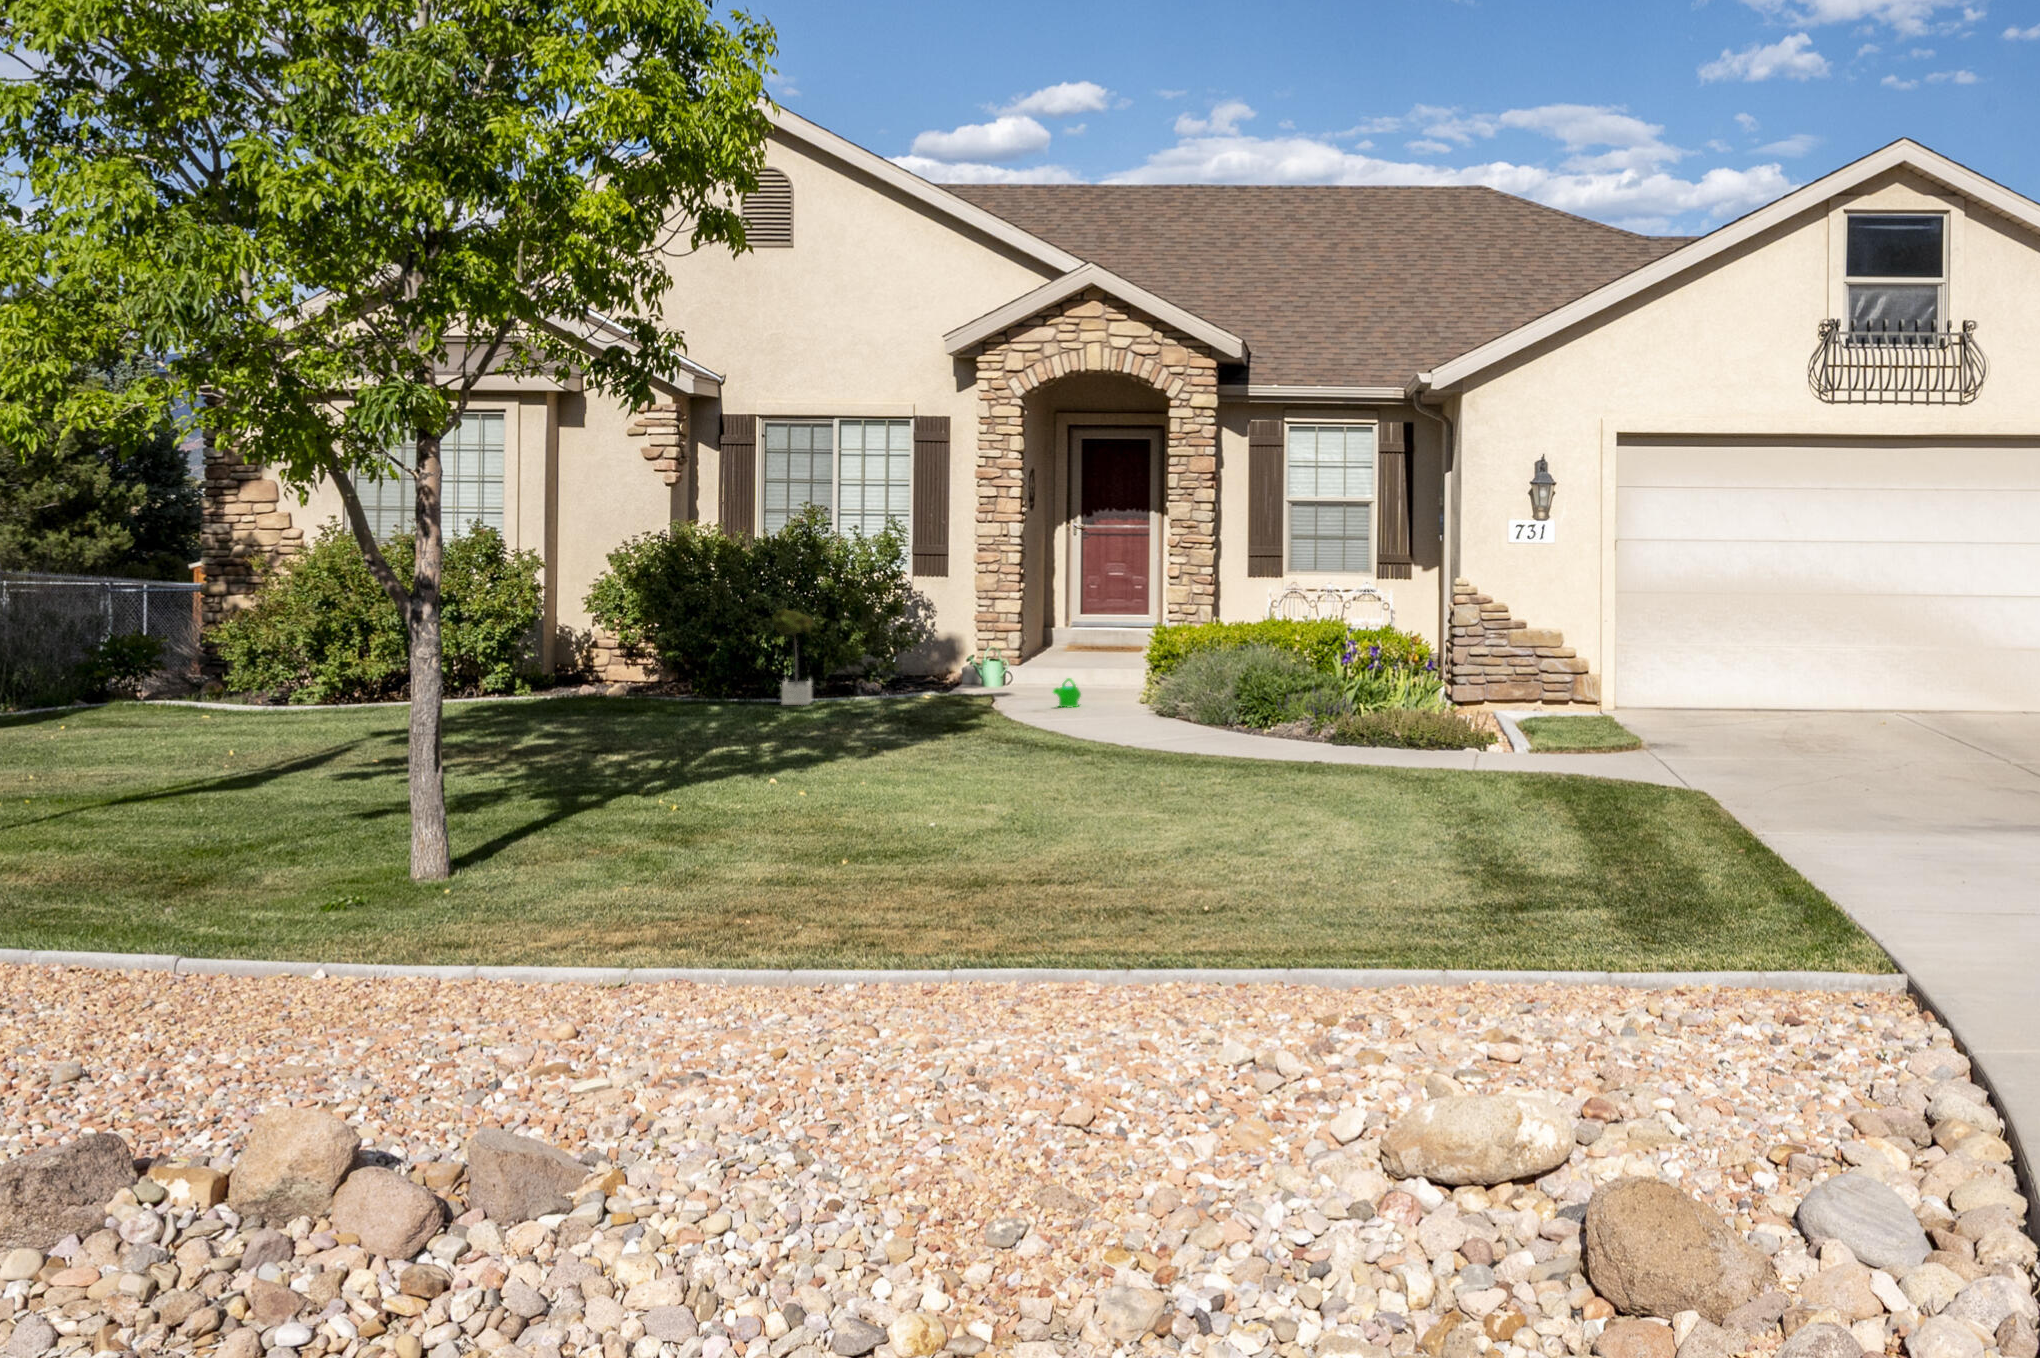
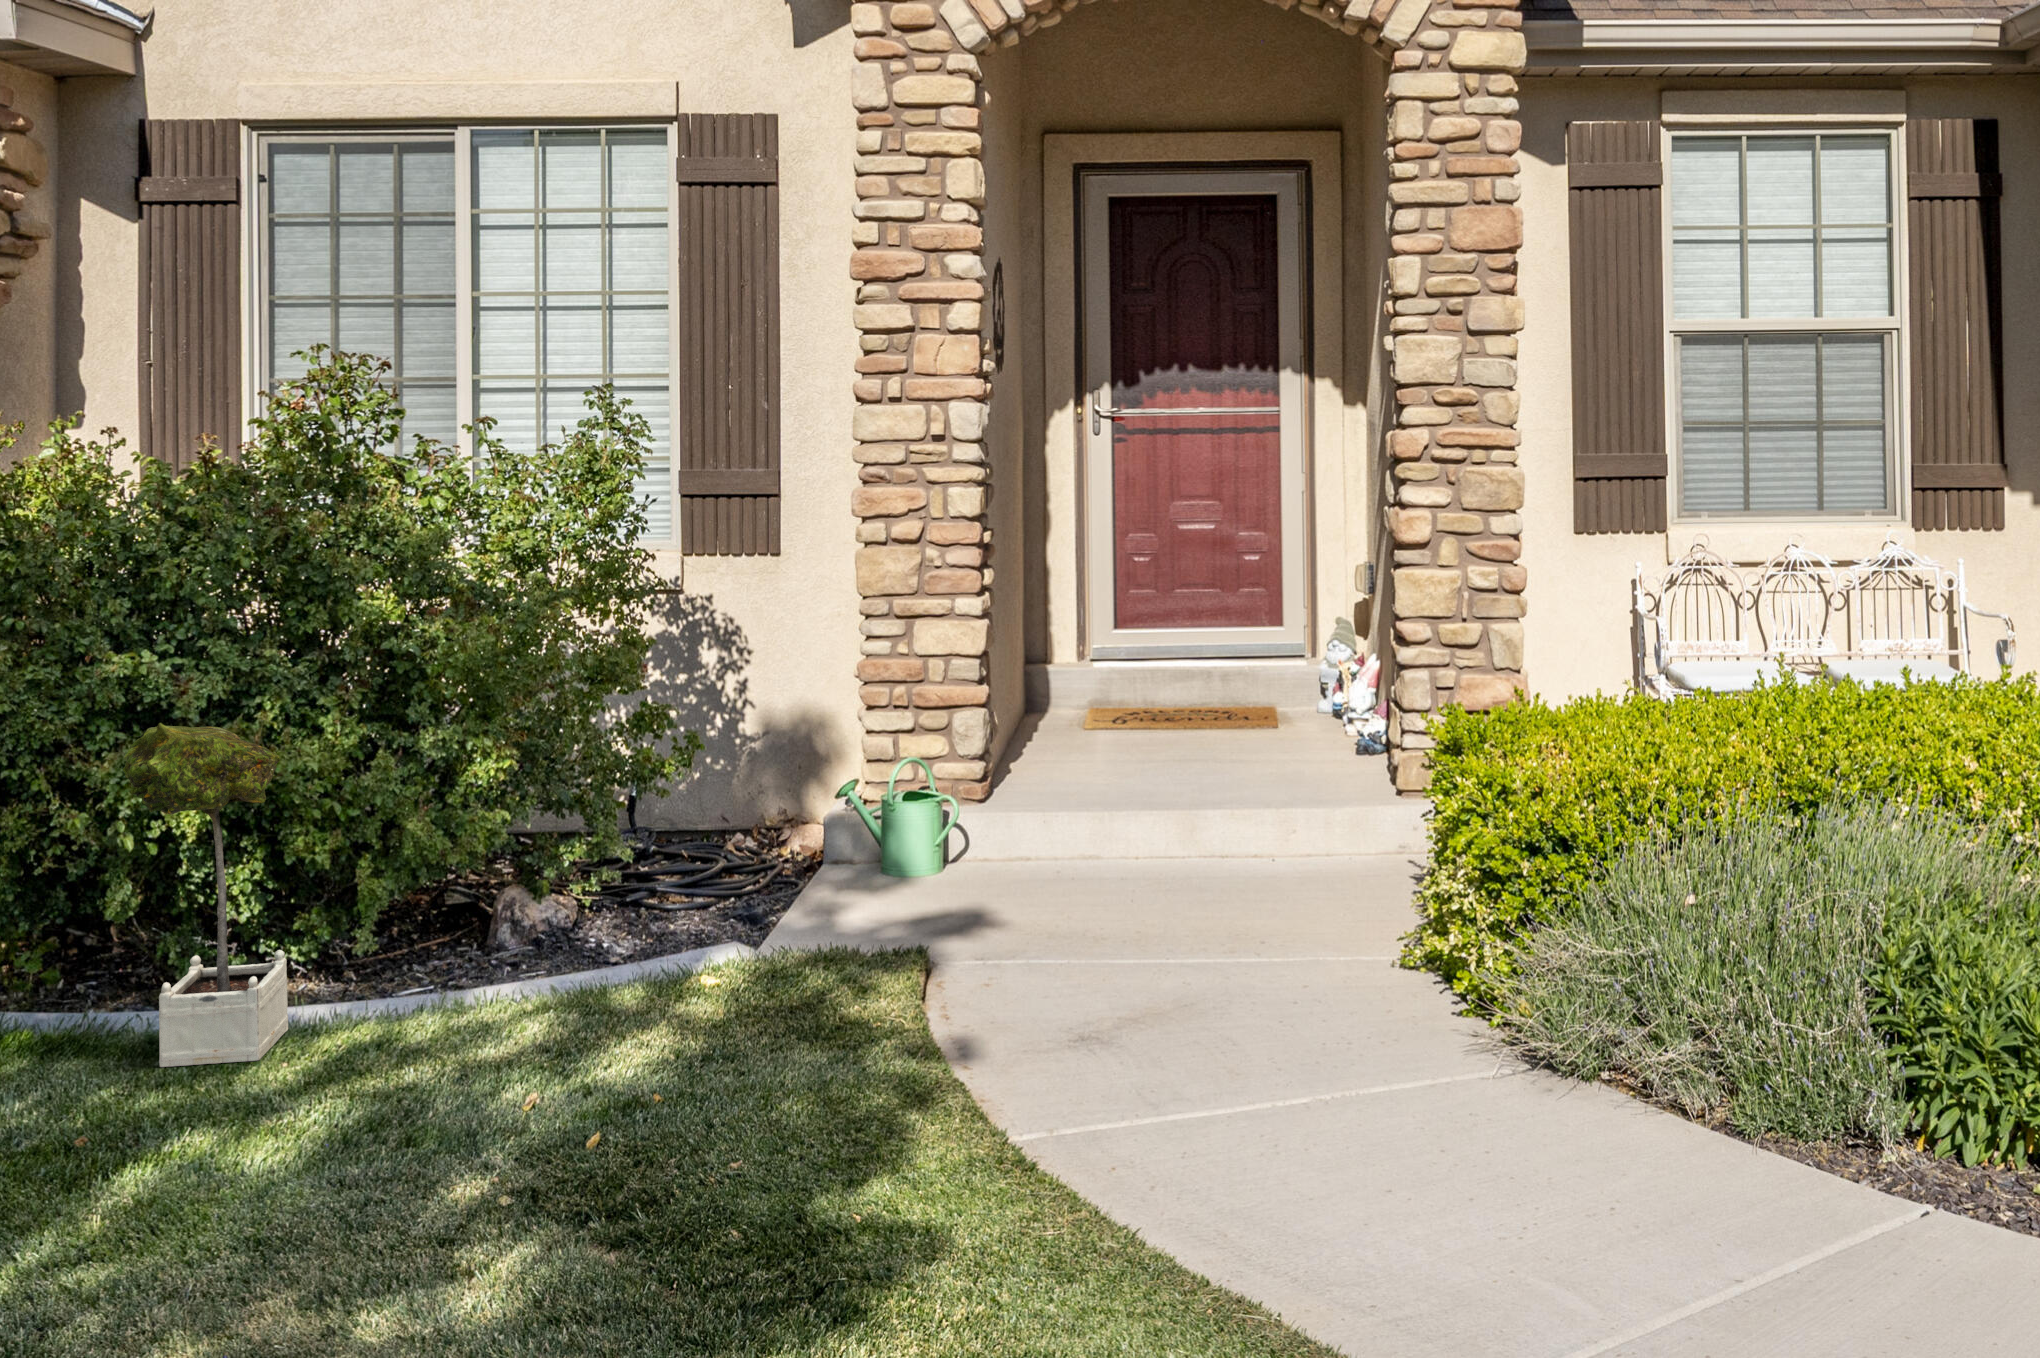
watering can: present [1053,678,1081,707] -> none [1119,945,1211,1058]

